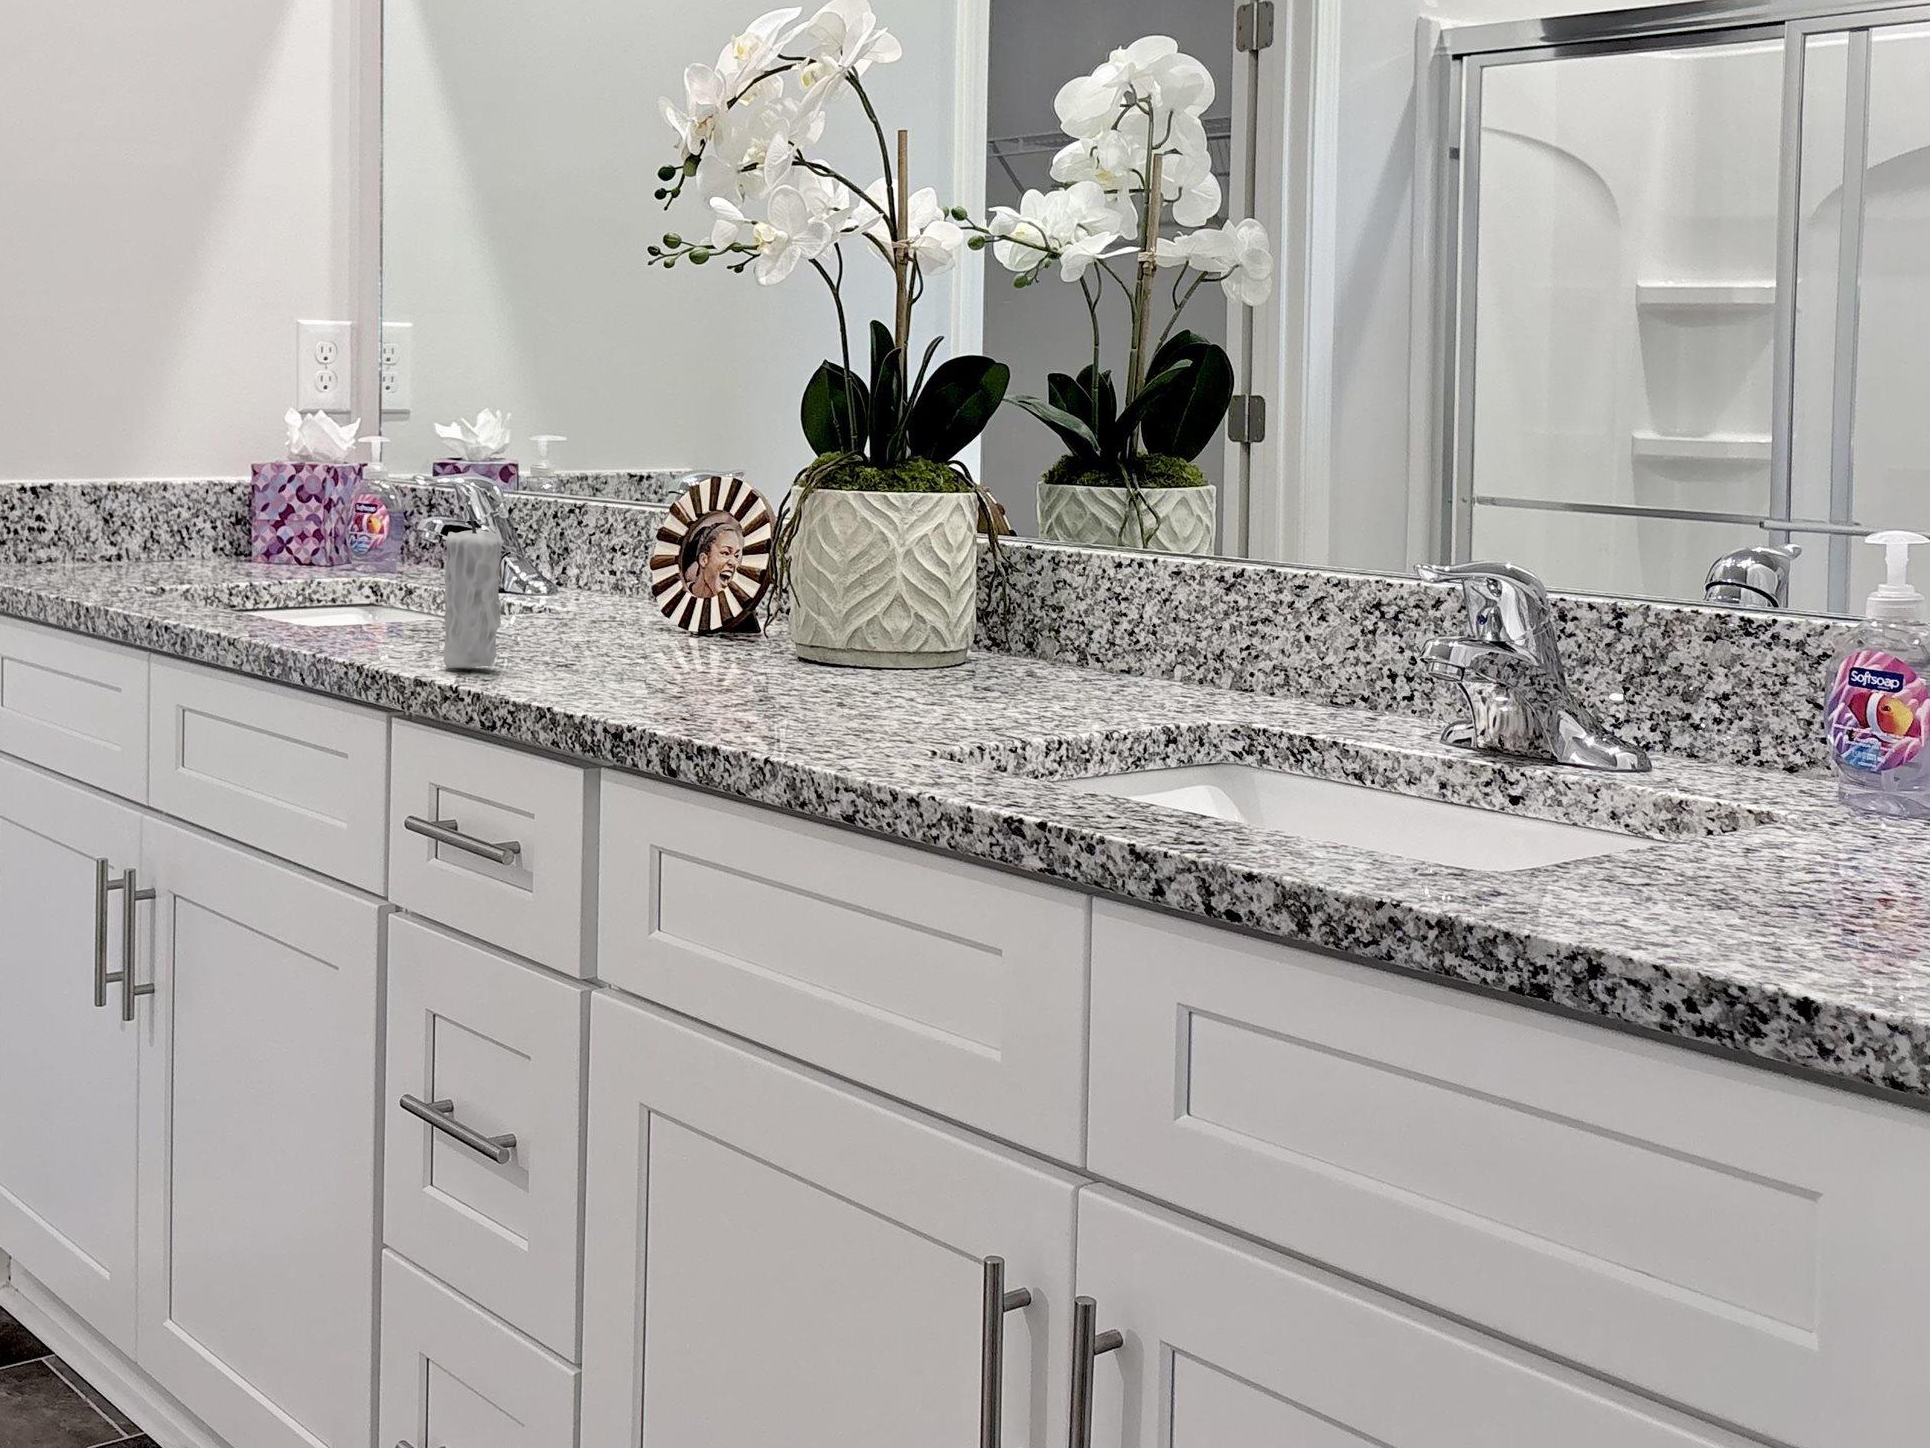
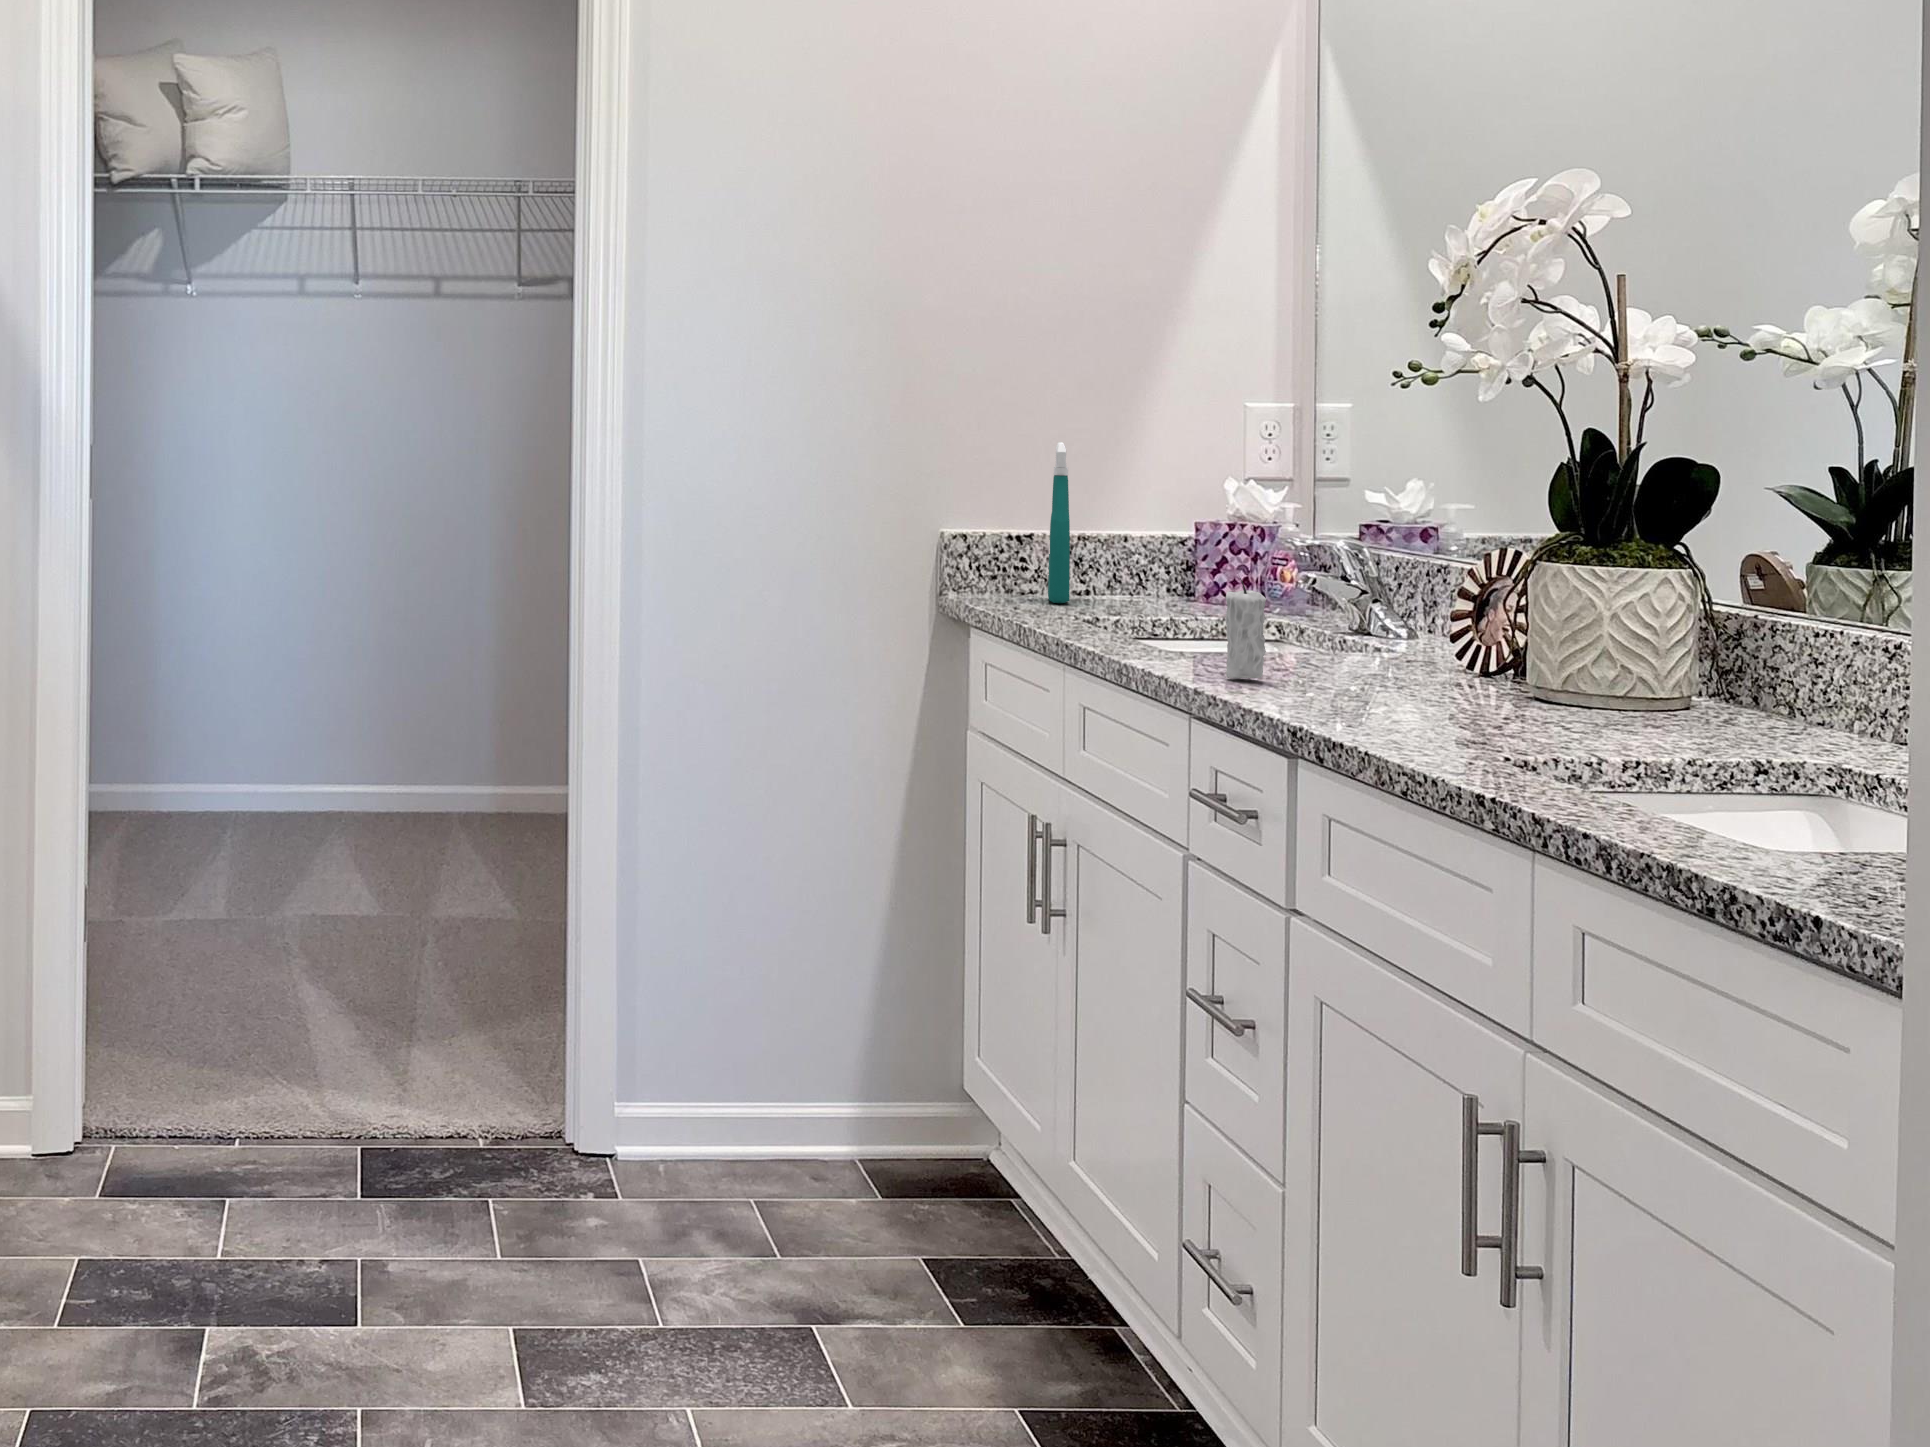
spray bottle: none [61,348,101,576] -> present [1048,442,1070,603]

